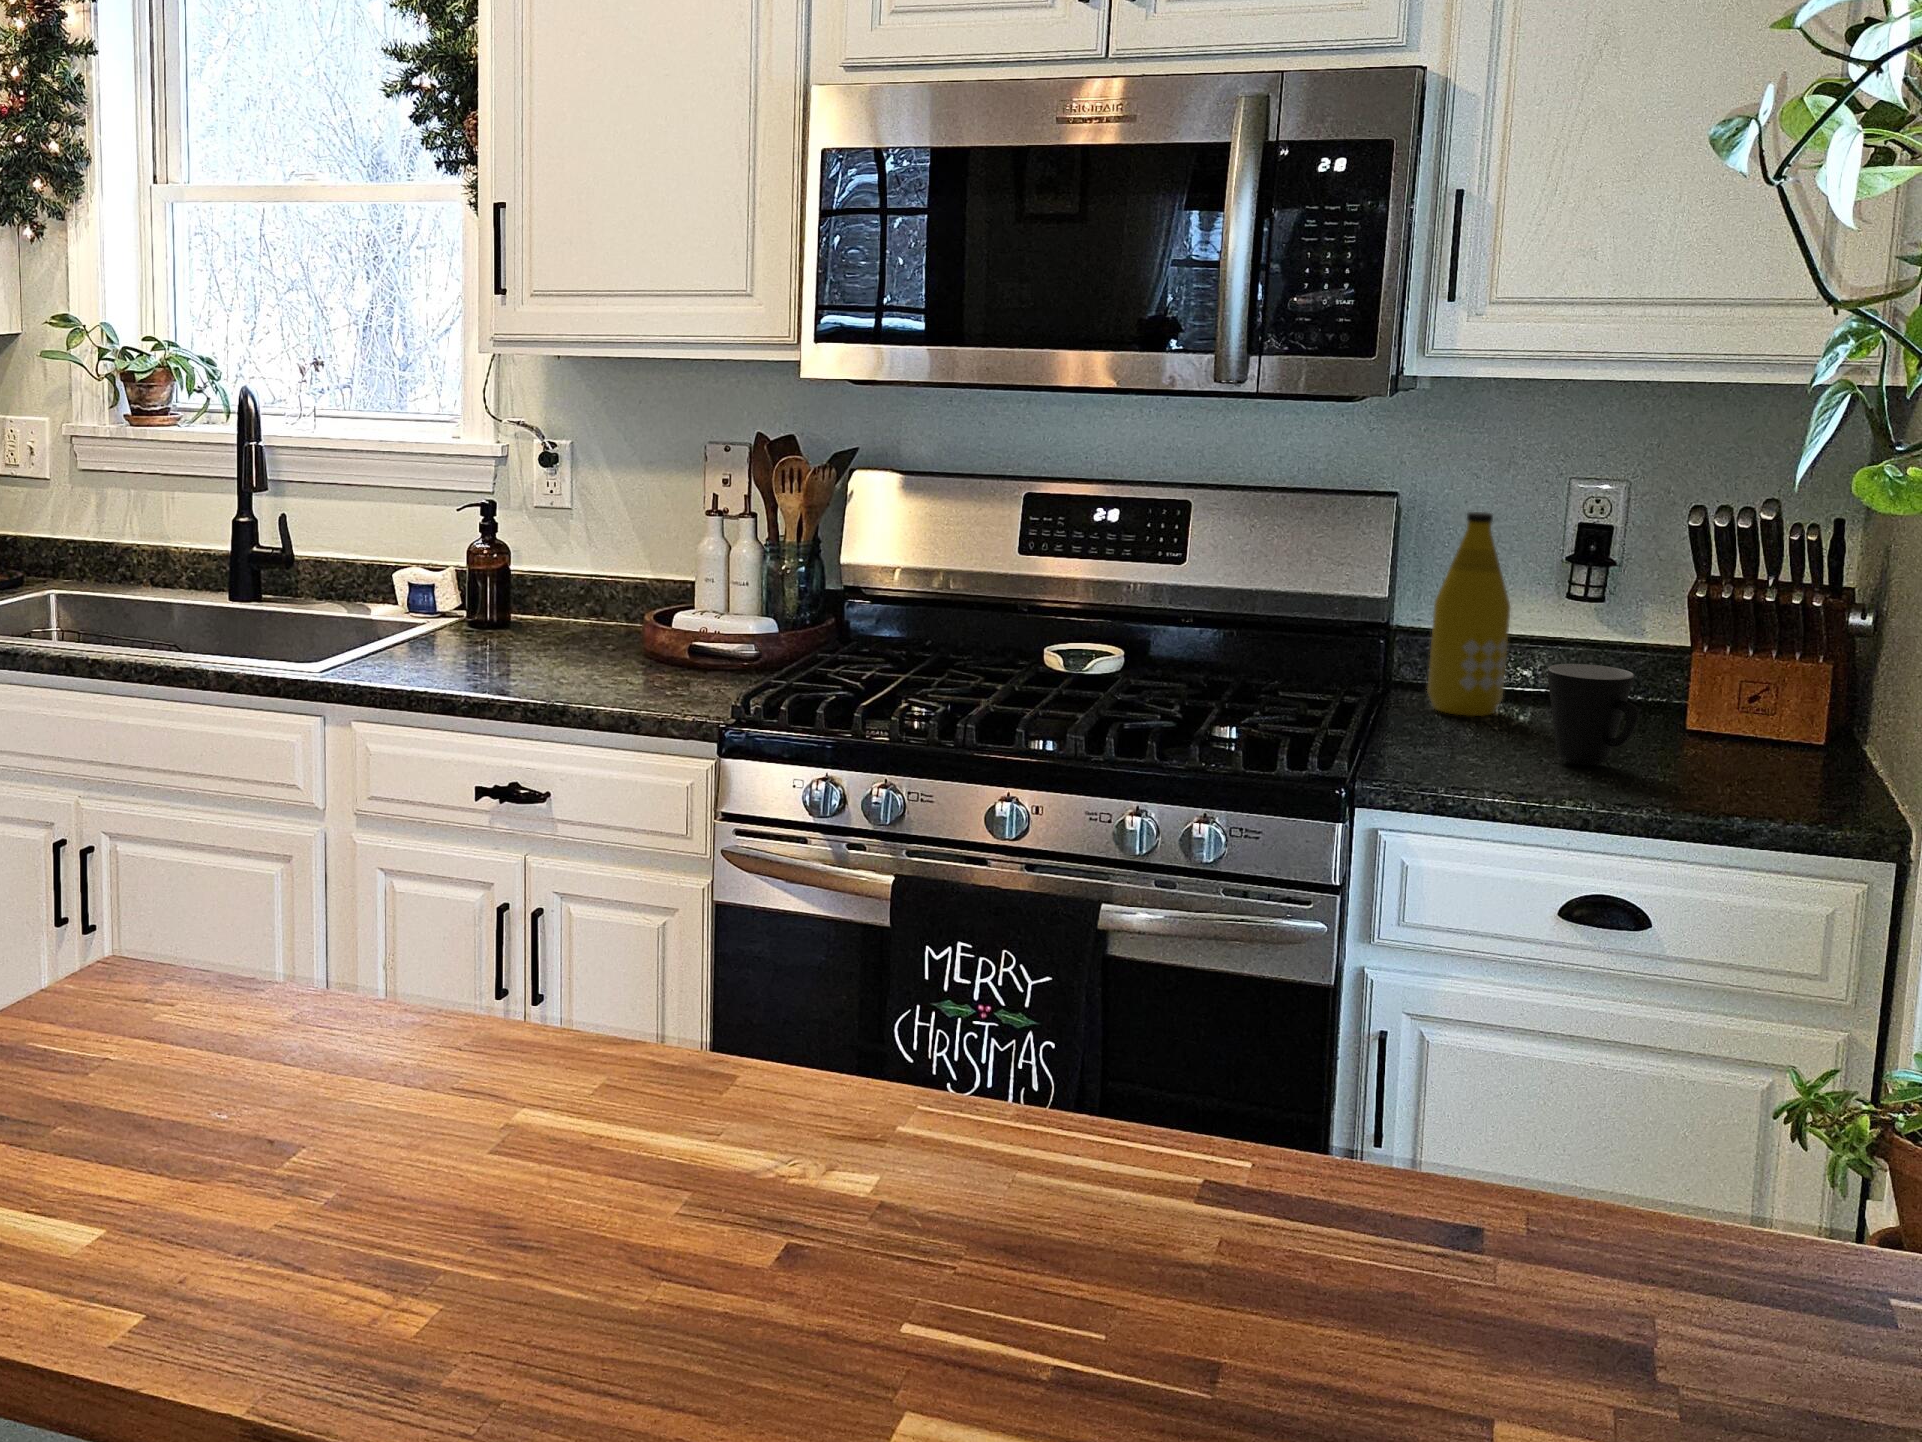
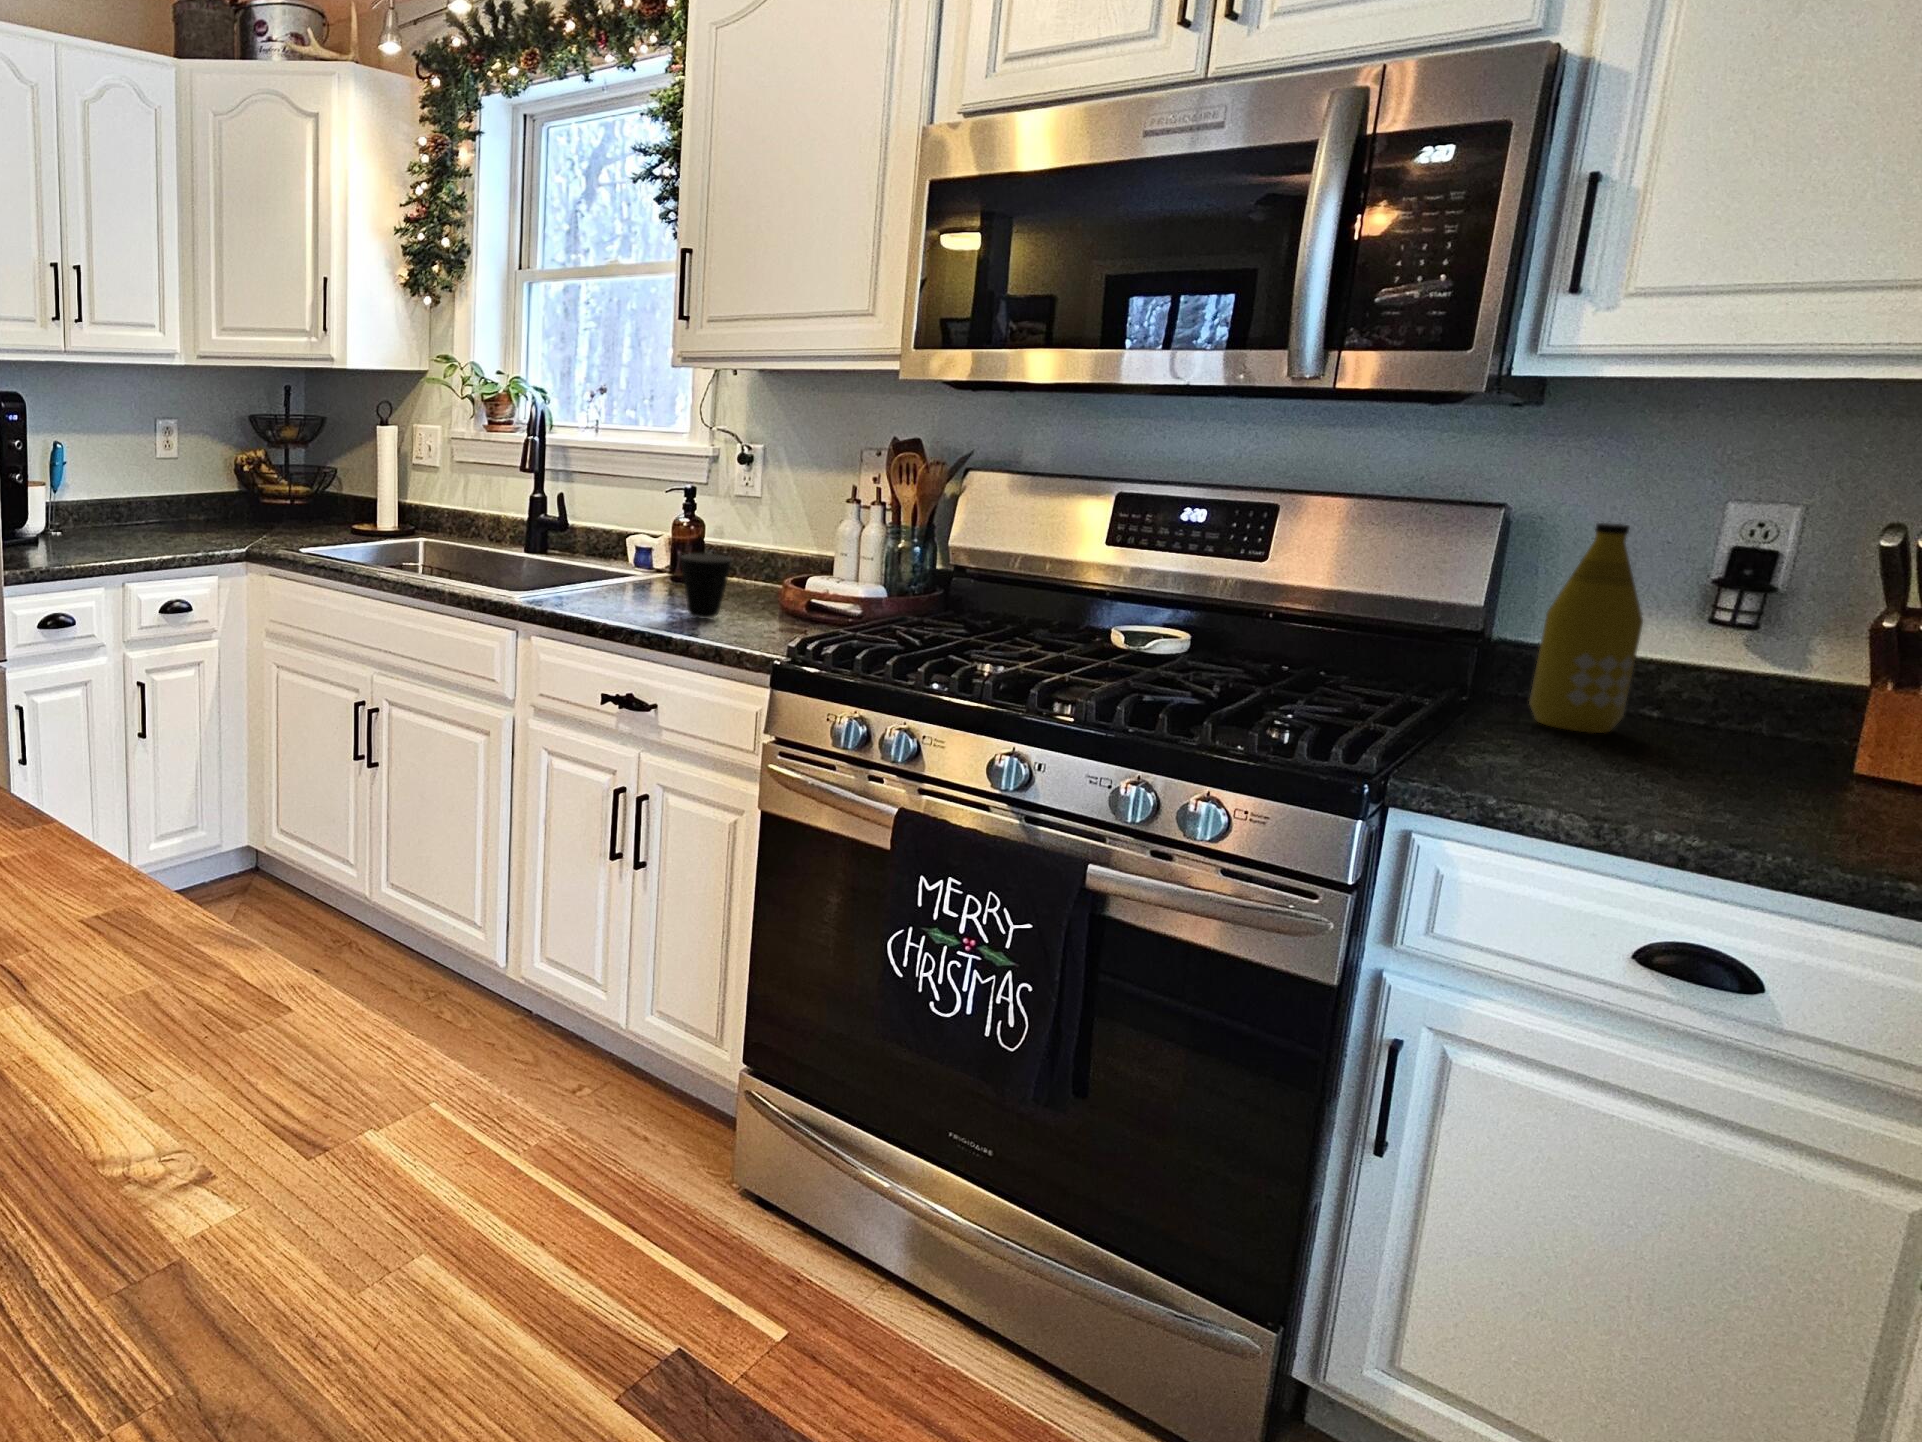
mug: present [1548,664,1639,765] -> present [681,554,732,619]

